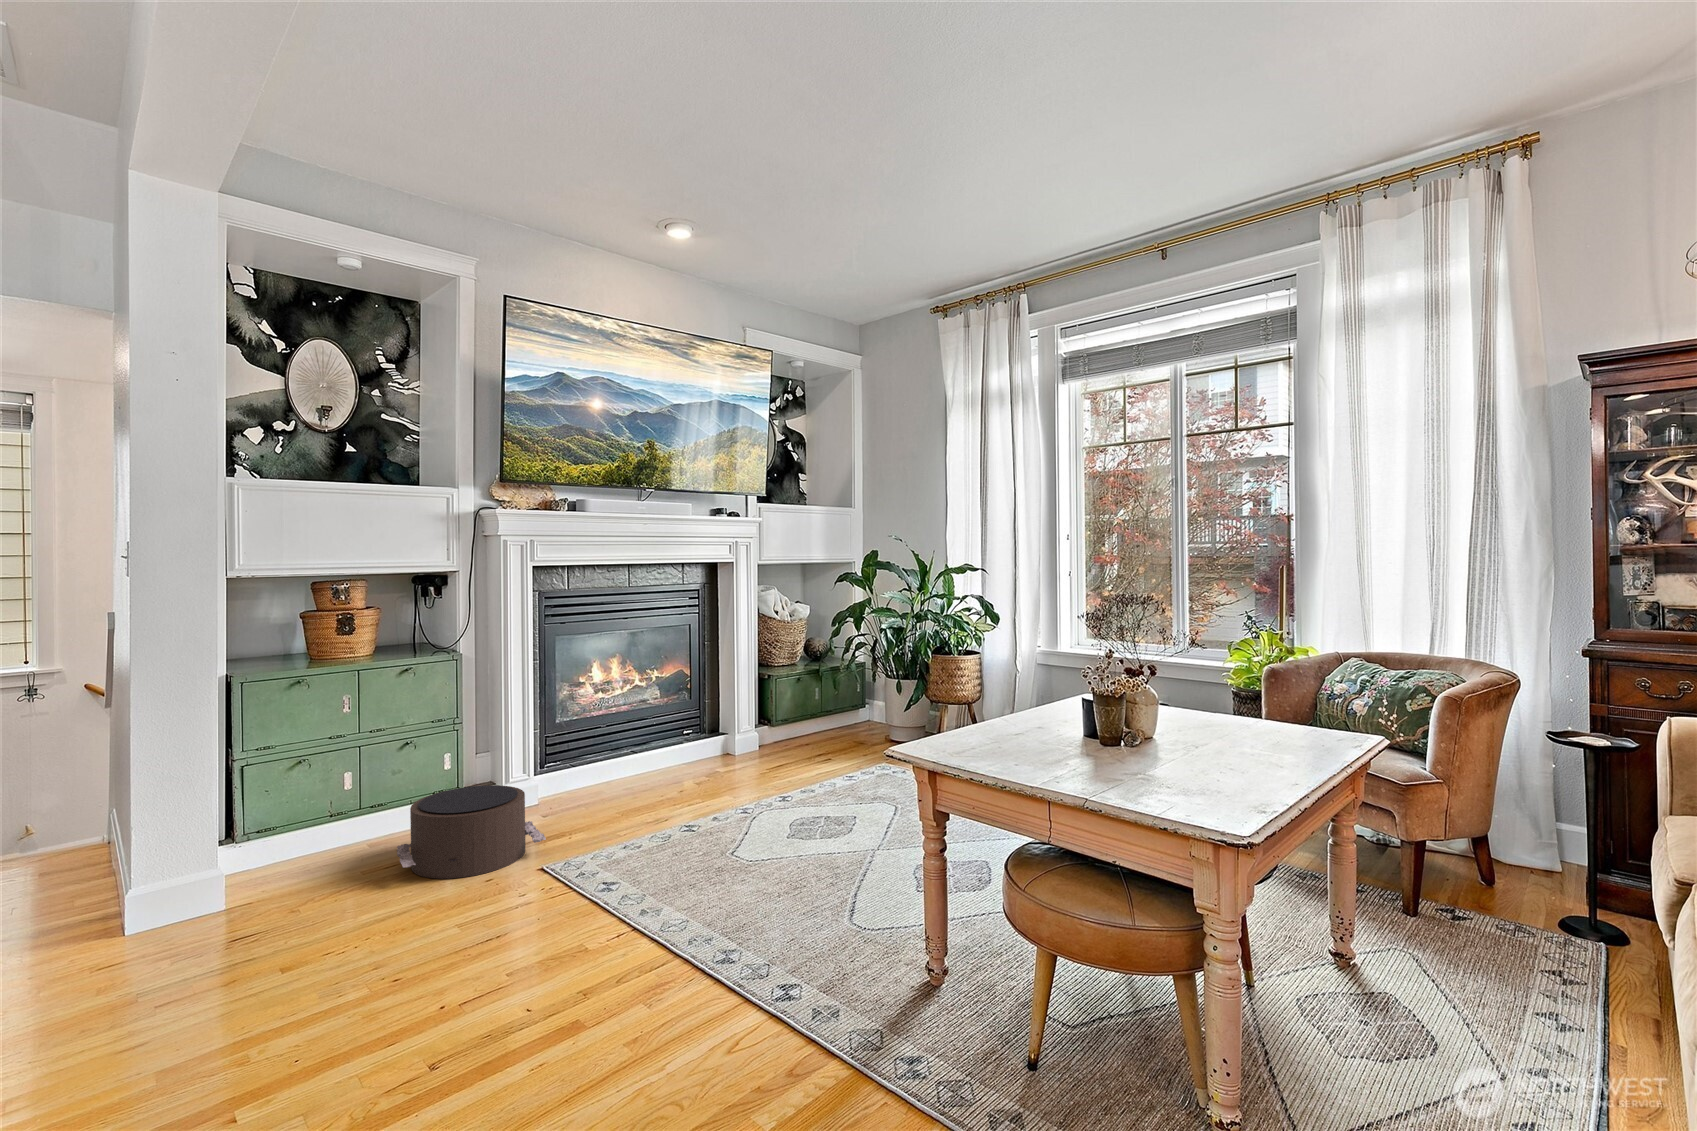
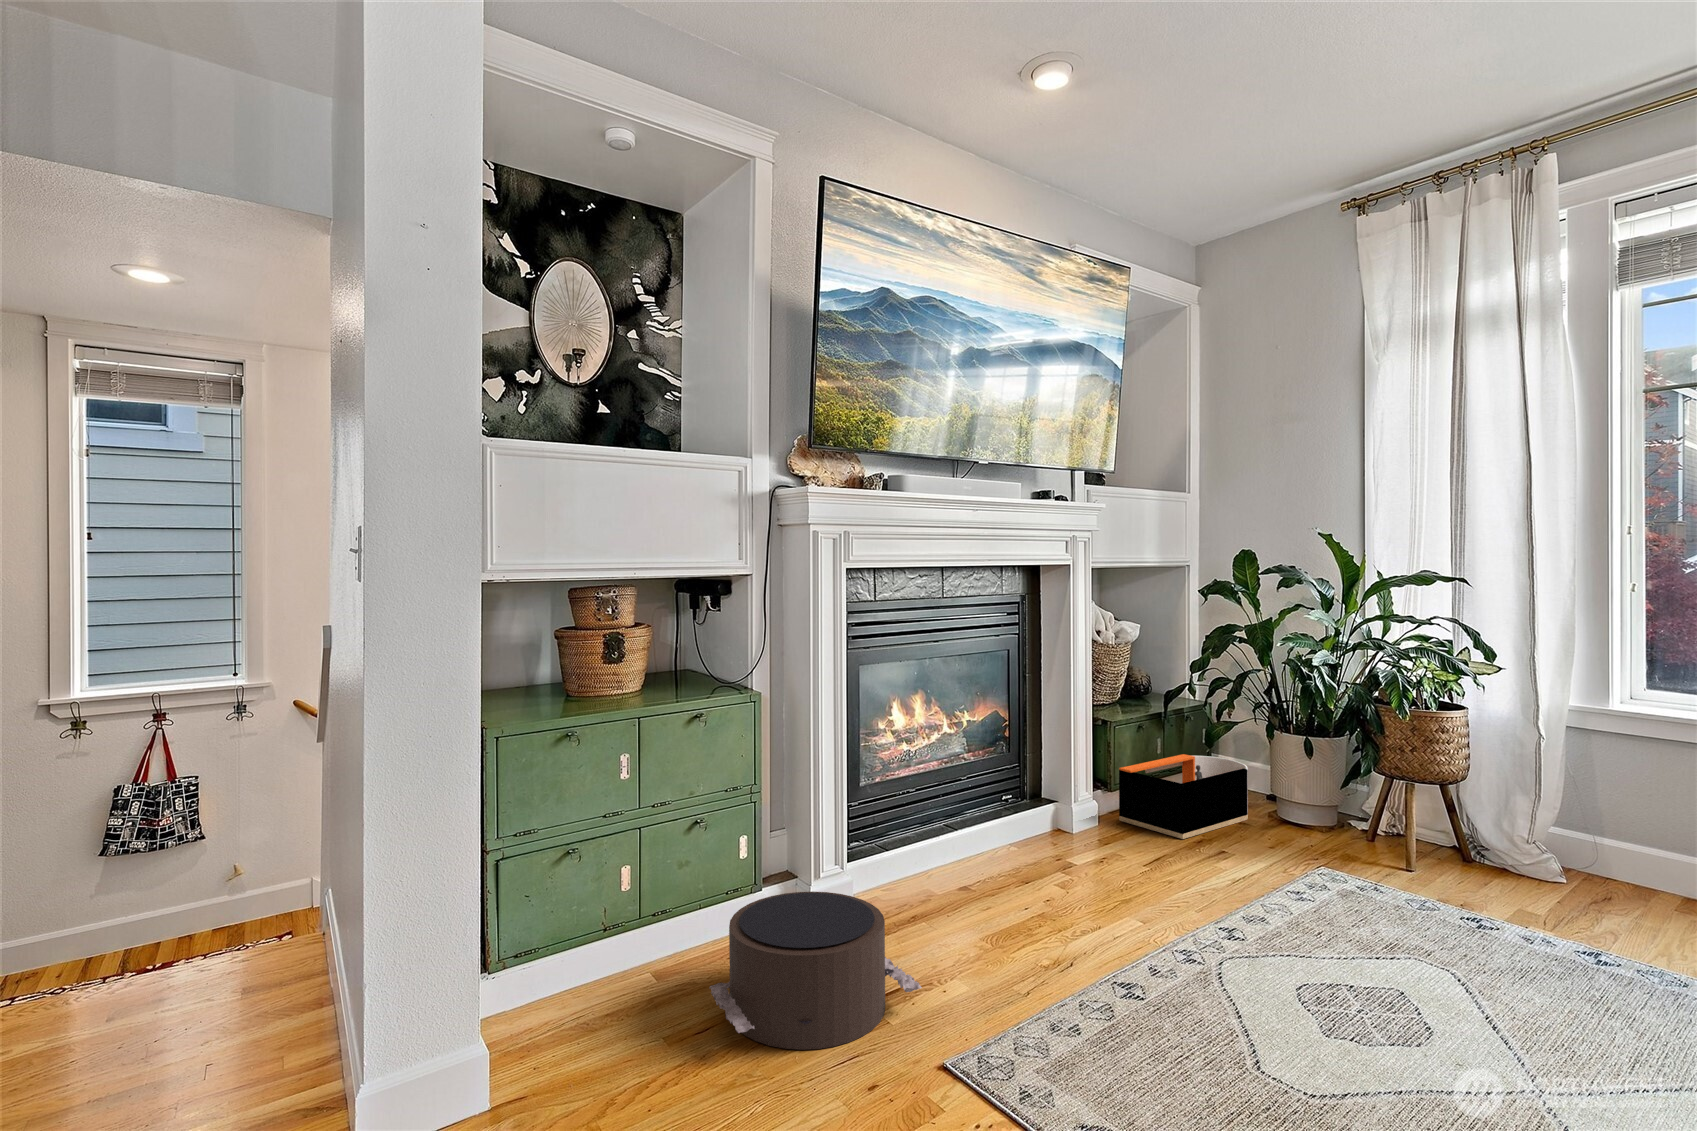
storage bin: none [774,698,866,755] -> present [1119,754,1248,839]

